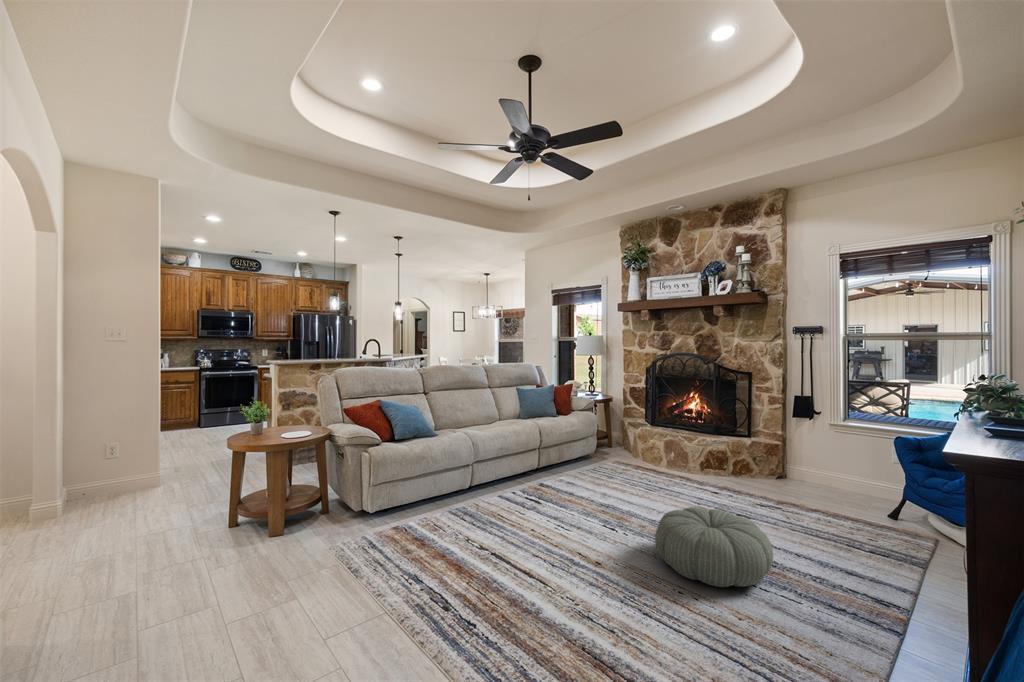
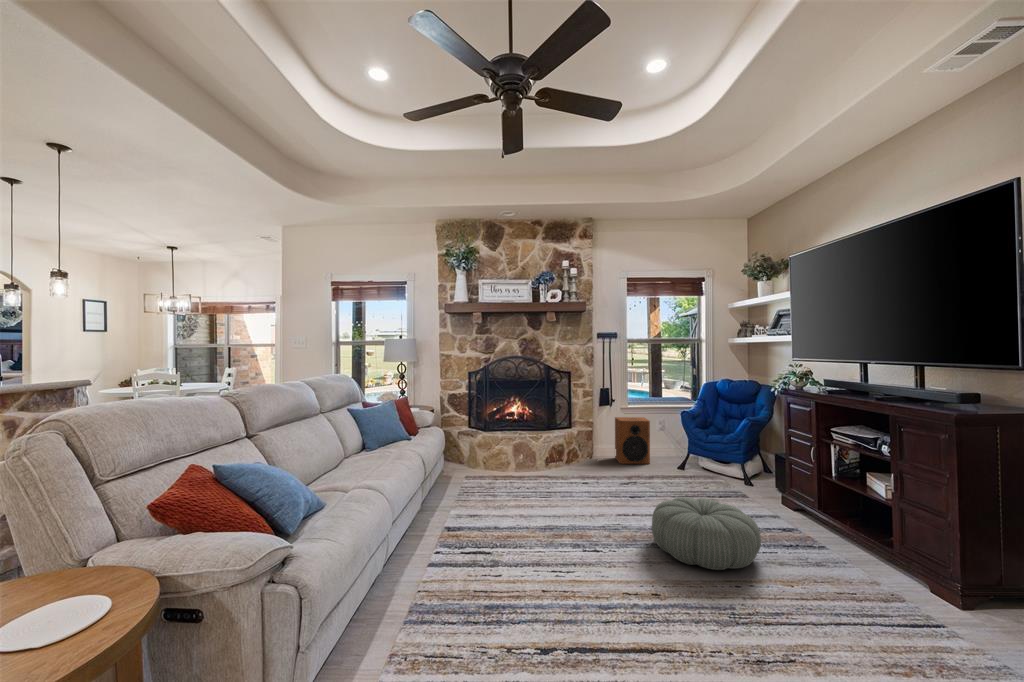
speaker: none [807,431,860,497] -> present [615,417,650,464]

